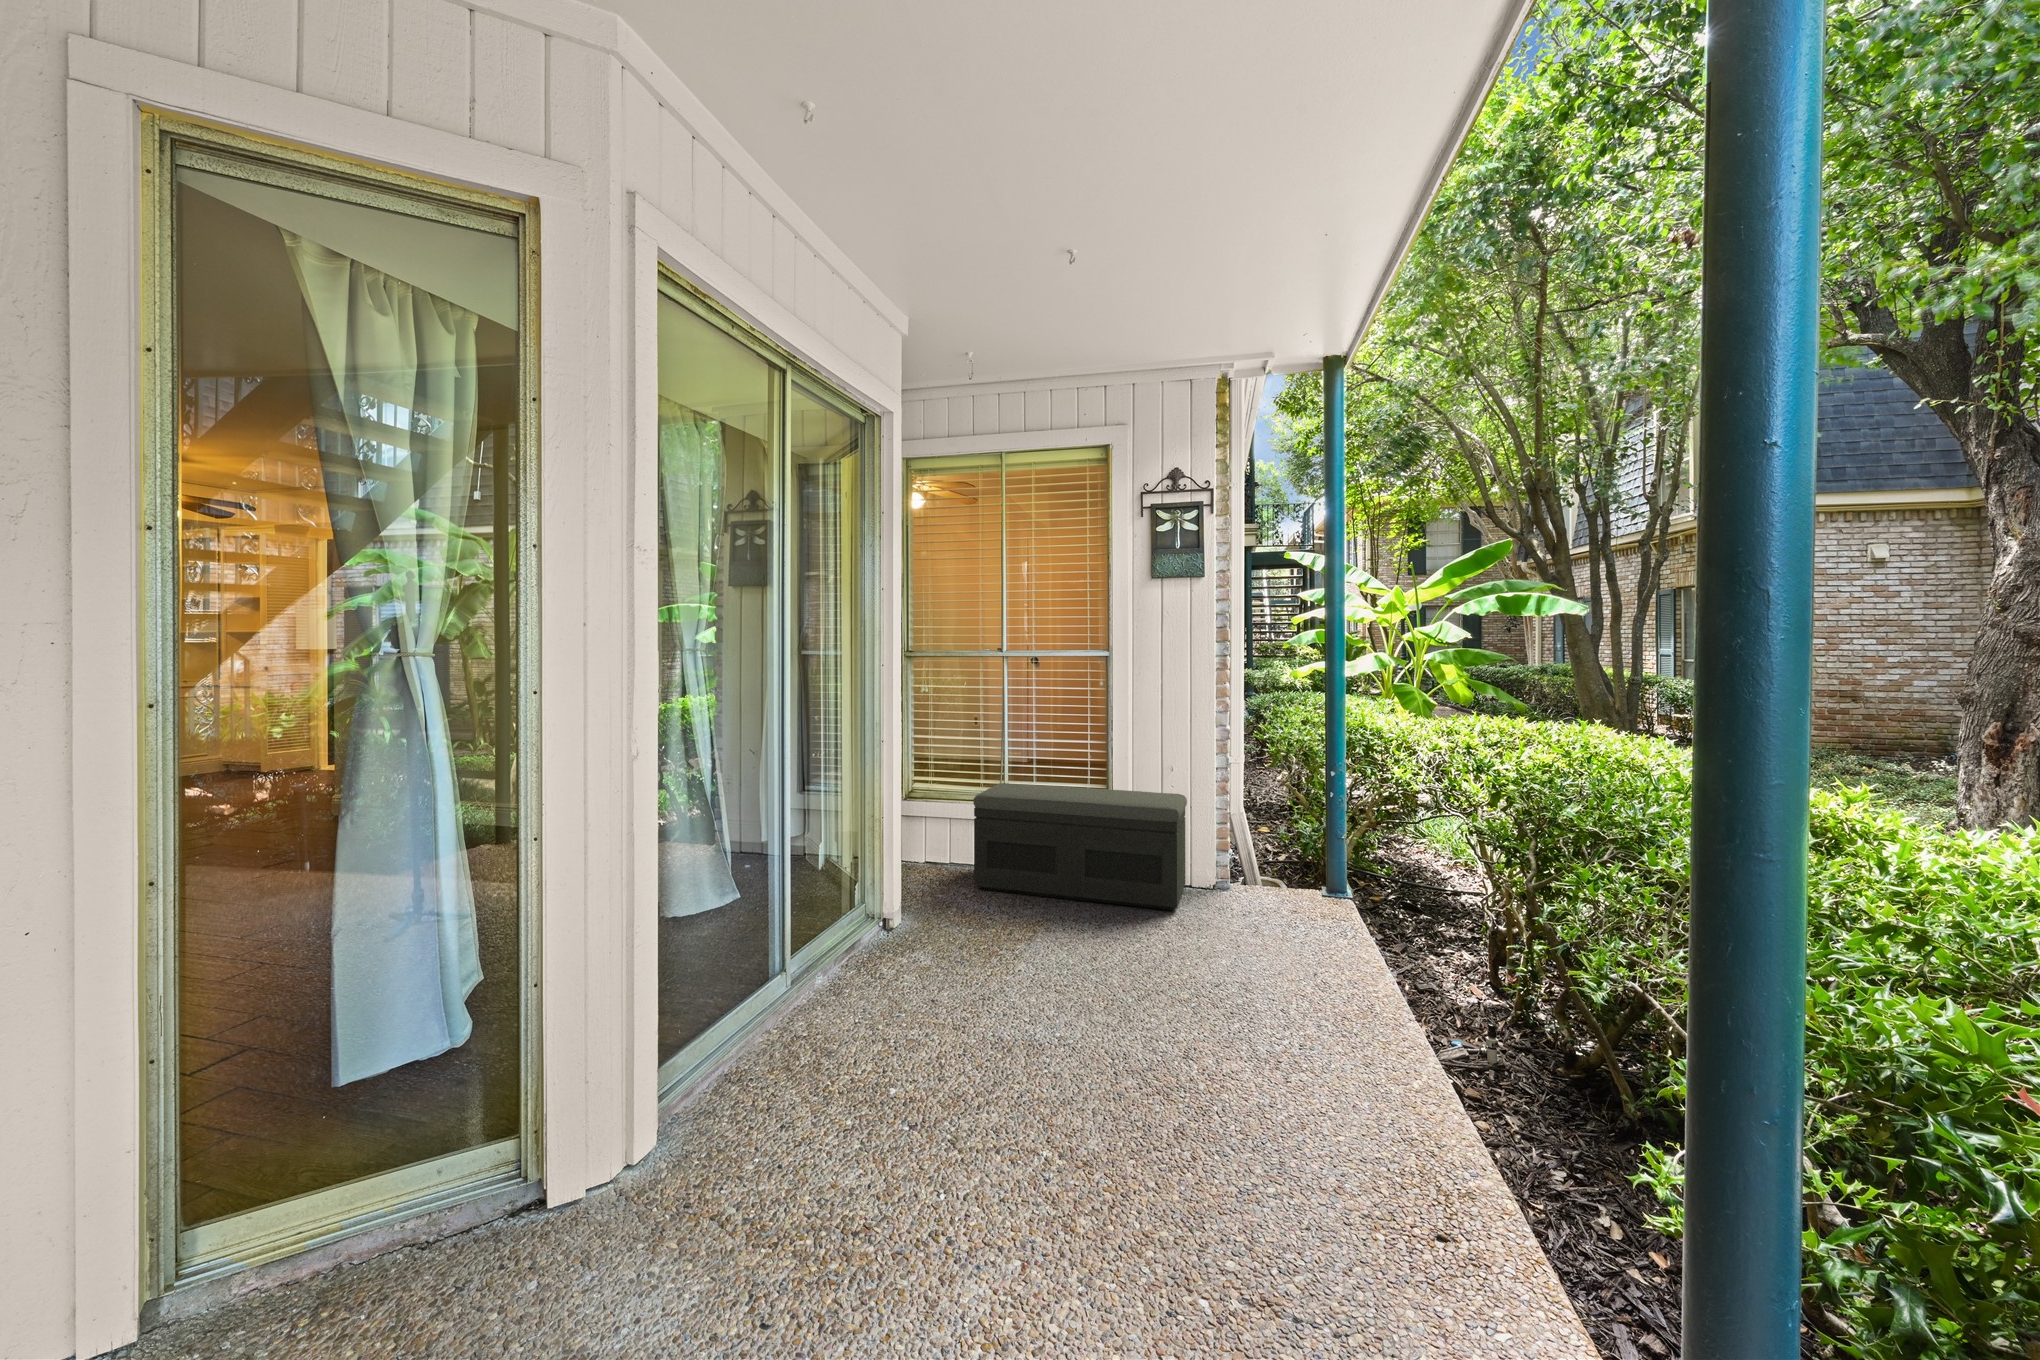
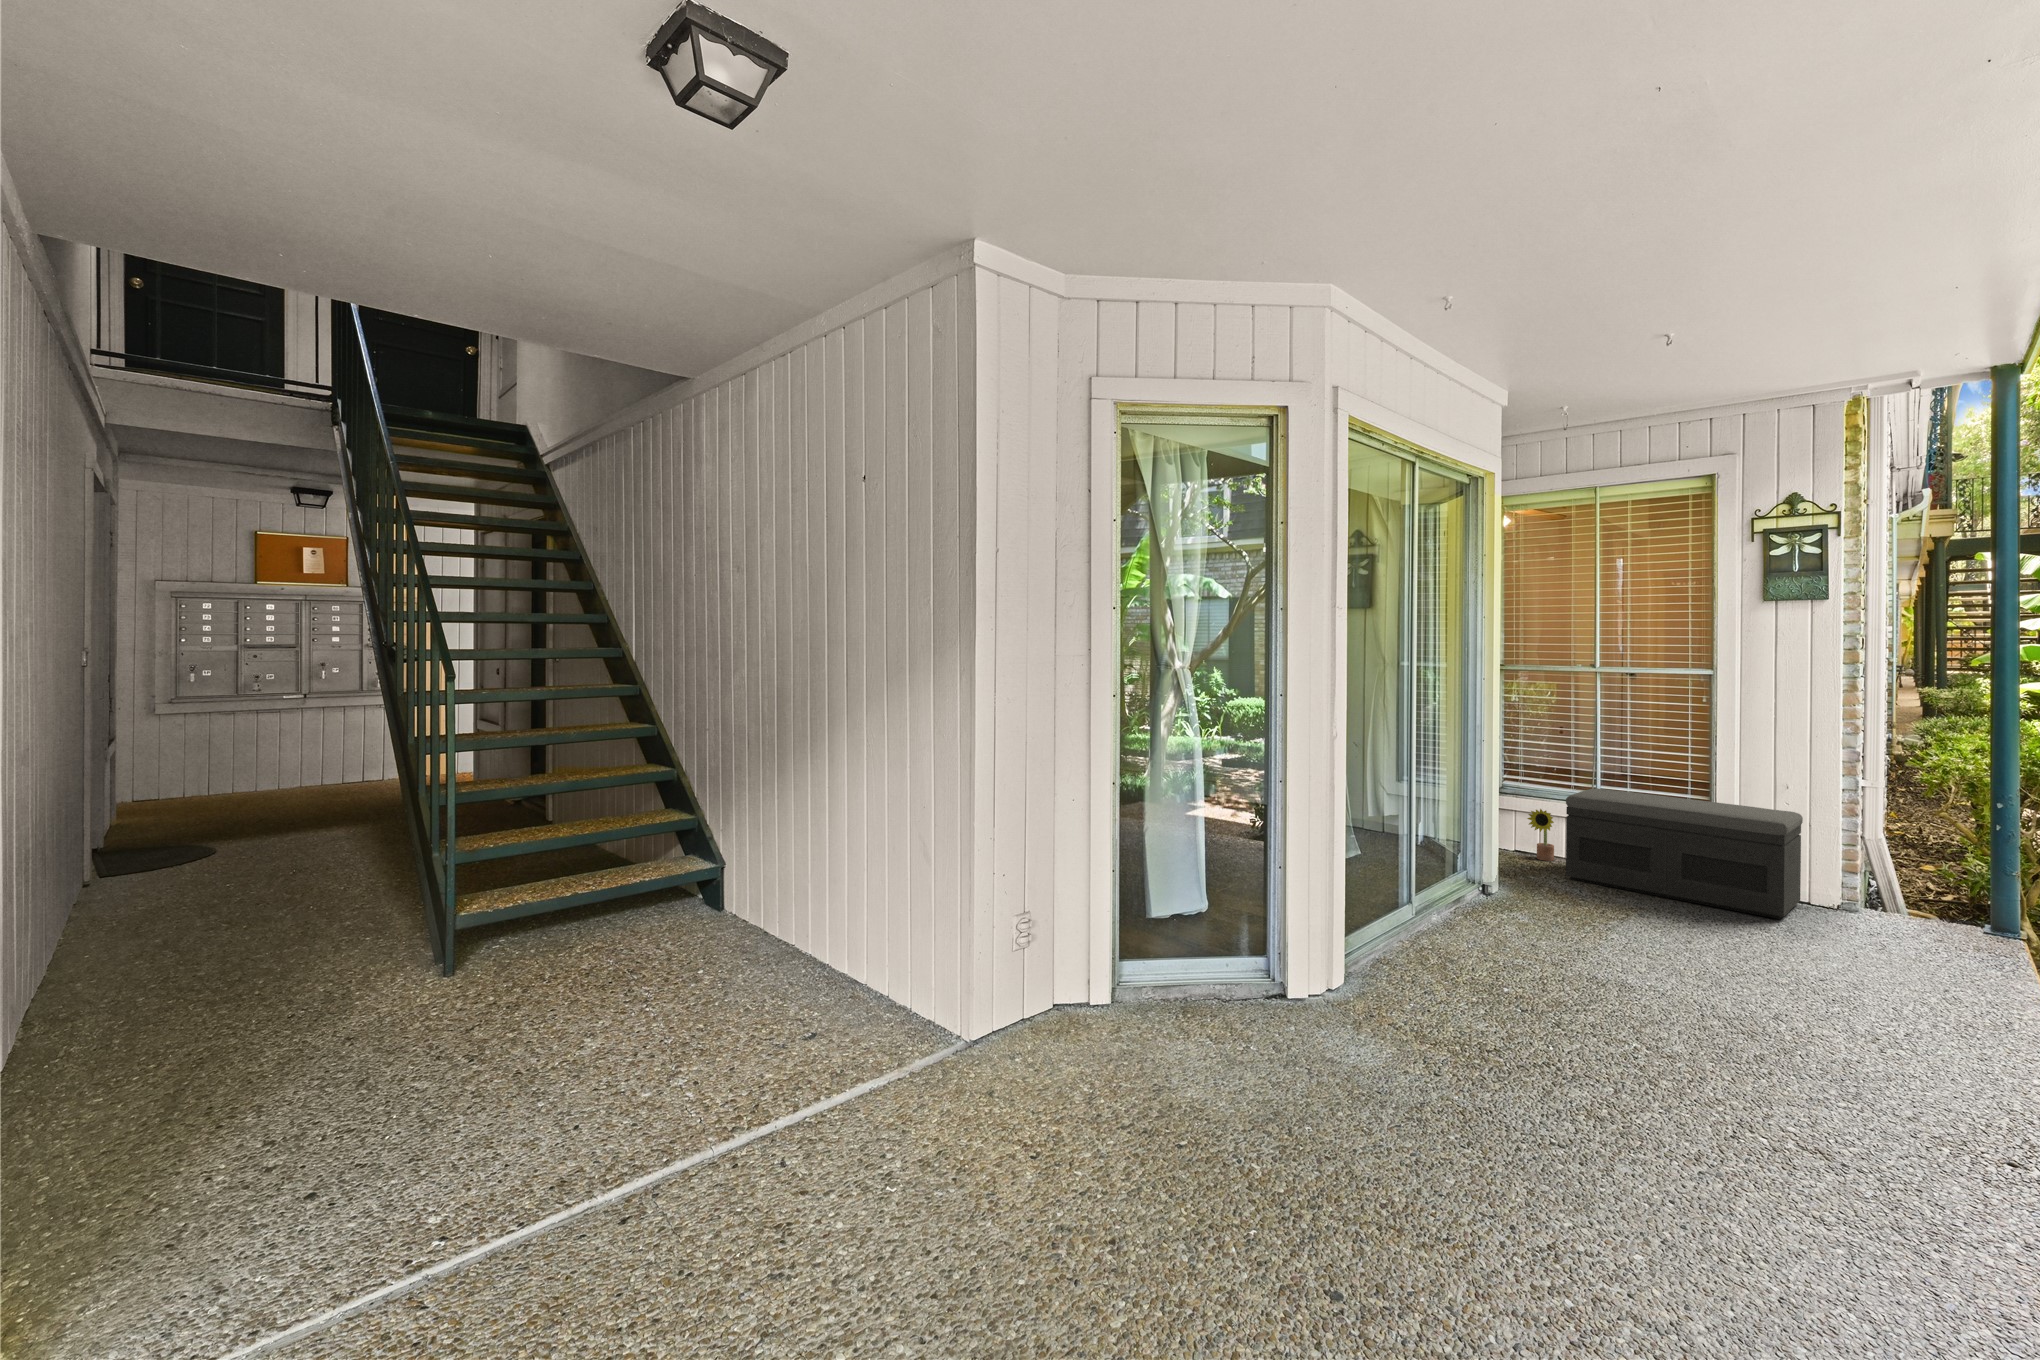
decorative plant: none [935,810,963,867] -> present [1527,809,1554,861]

